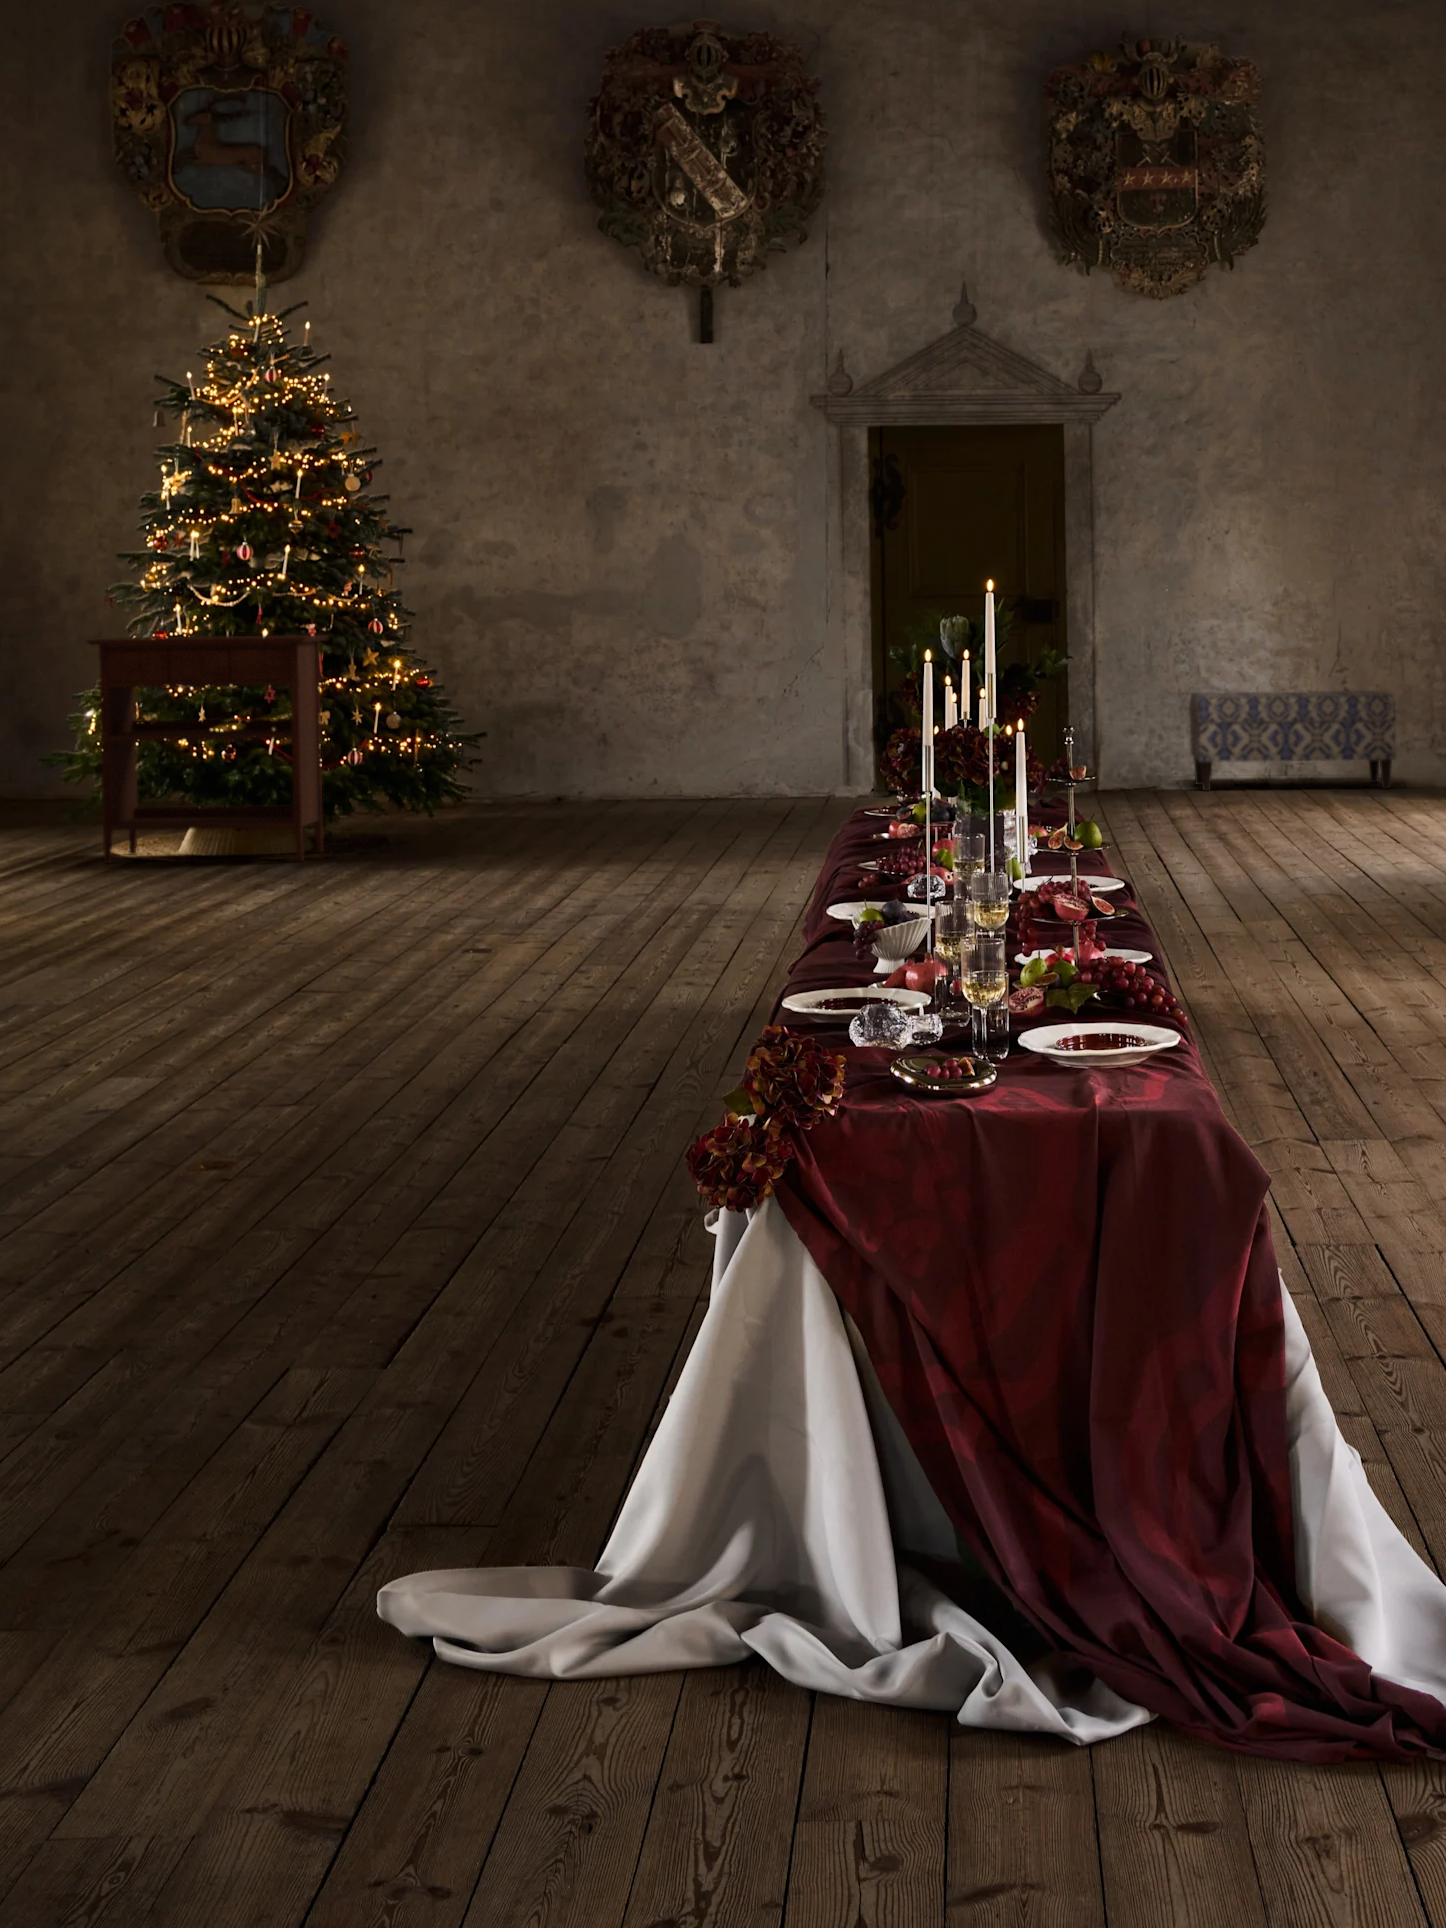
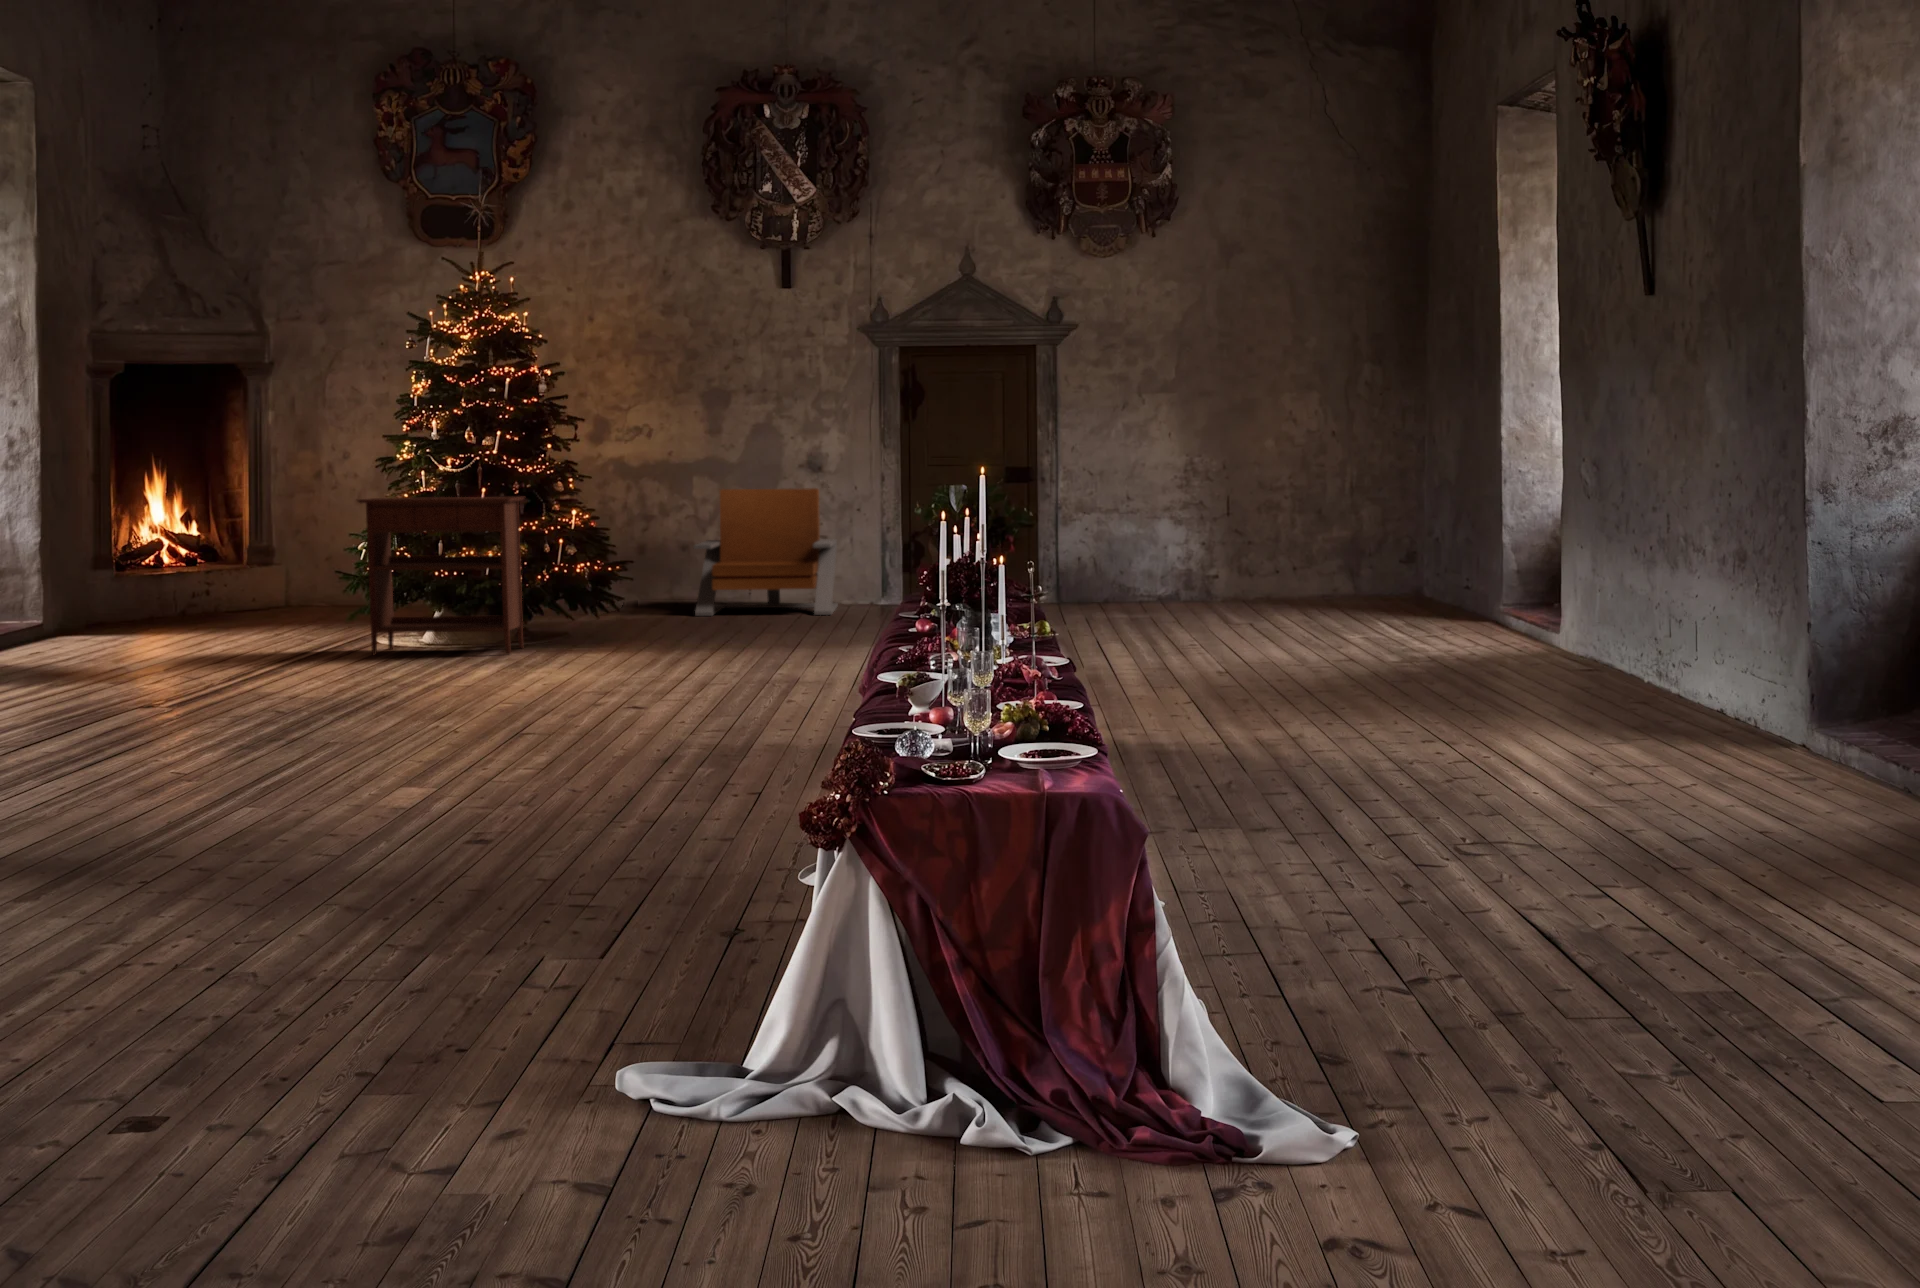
lounge chair: none [571,623,776,804] -> present [694,488,838,616]
bench: present [1189,691,1396,791] -> none [1131,537,1276,608]

